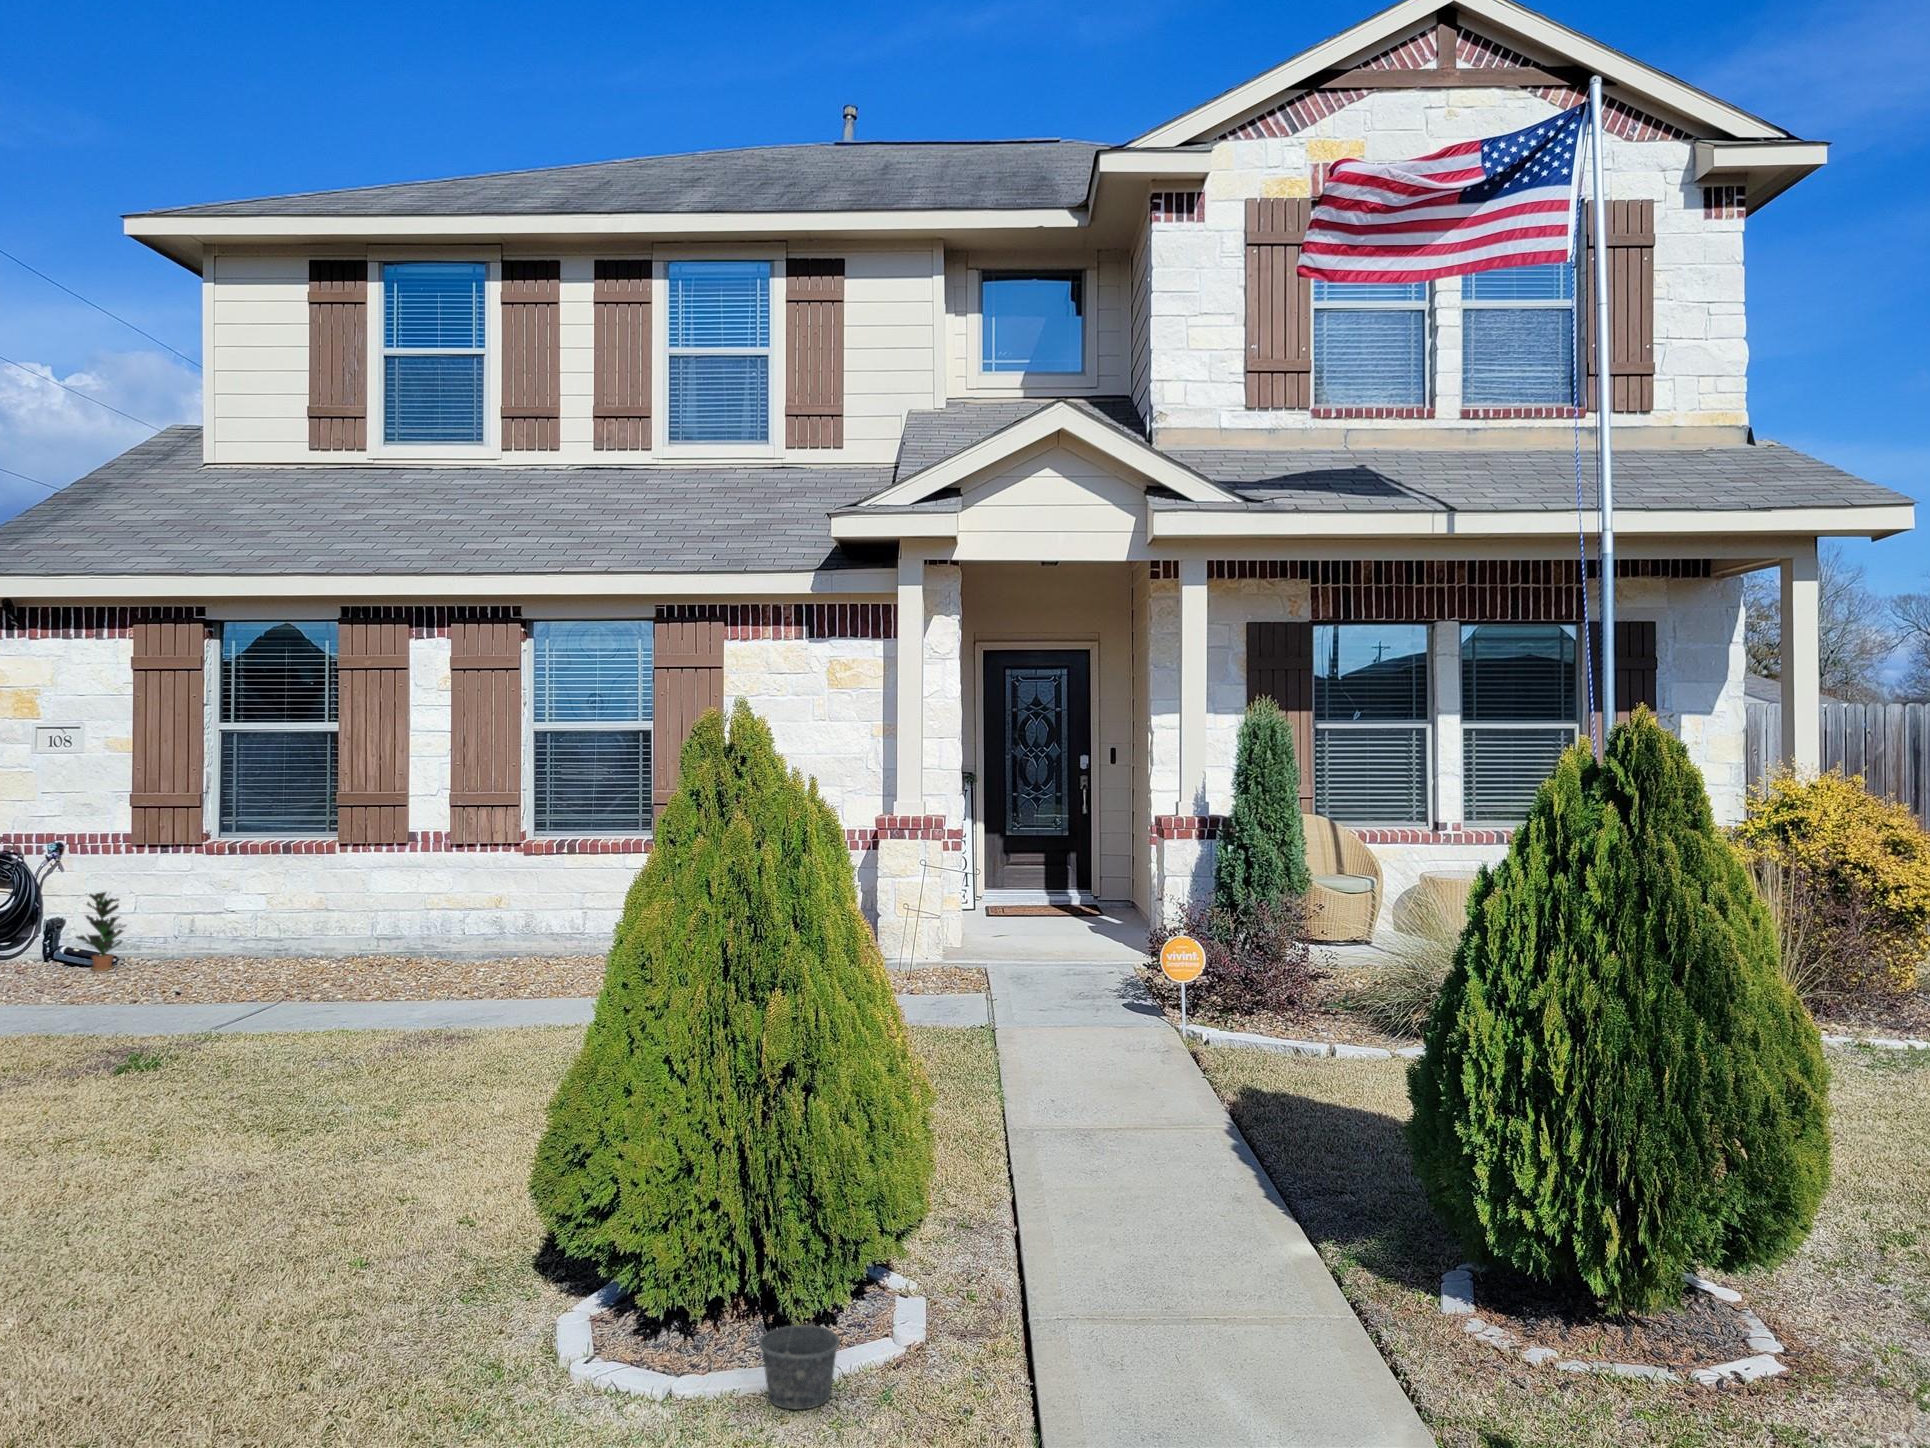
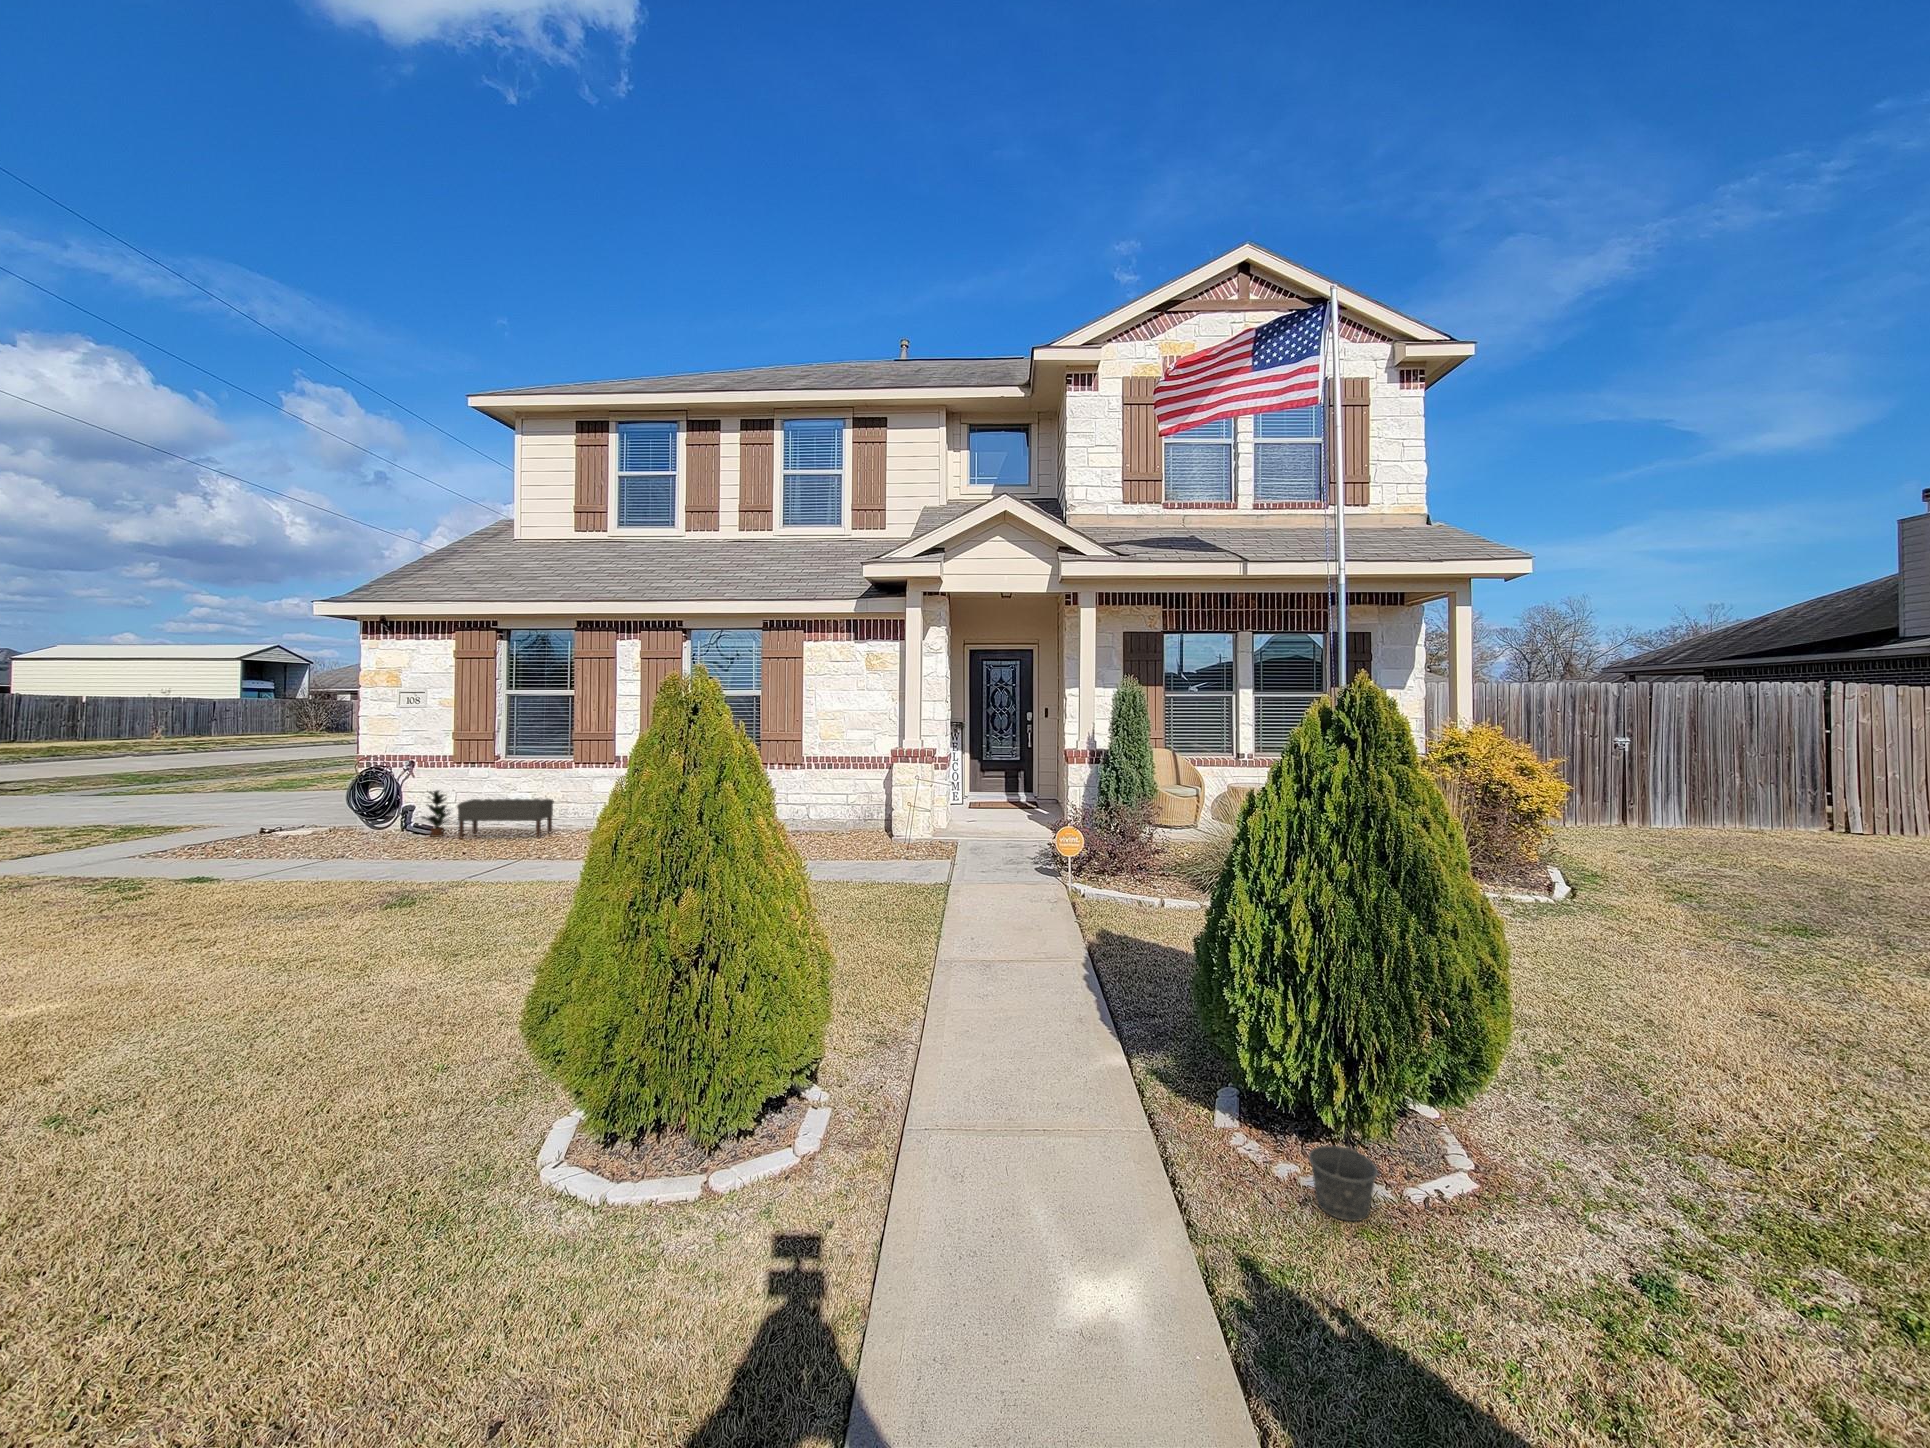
bench: none [140,905,297,973] -> present [457,798,554,839]
bucket: present [759,1322,840,1410] -> present [1308,1146,1378,1221]

